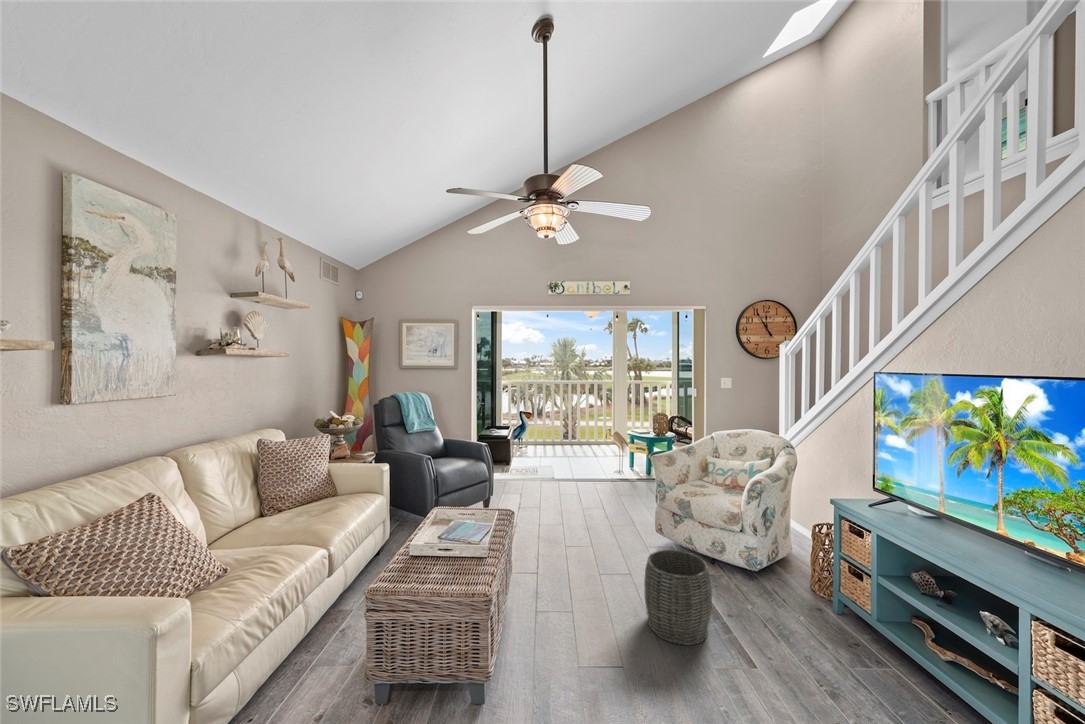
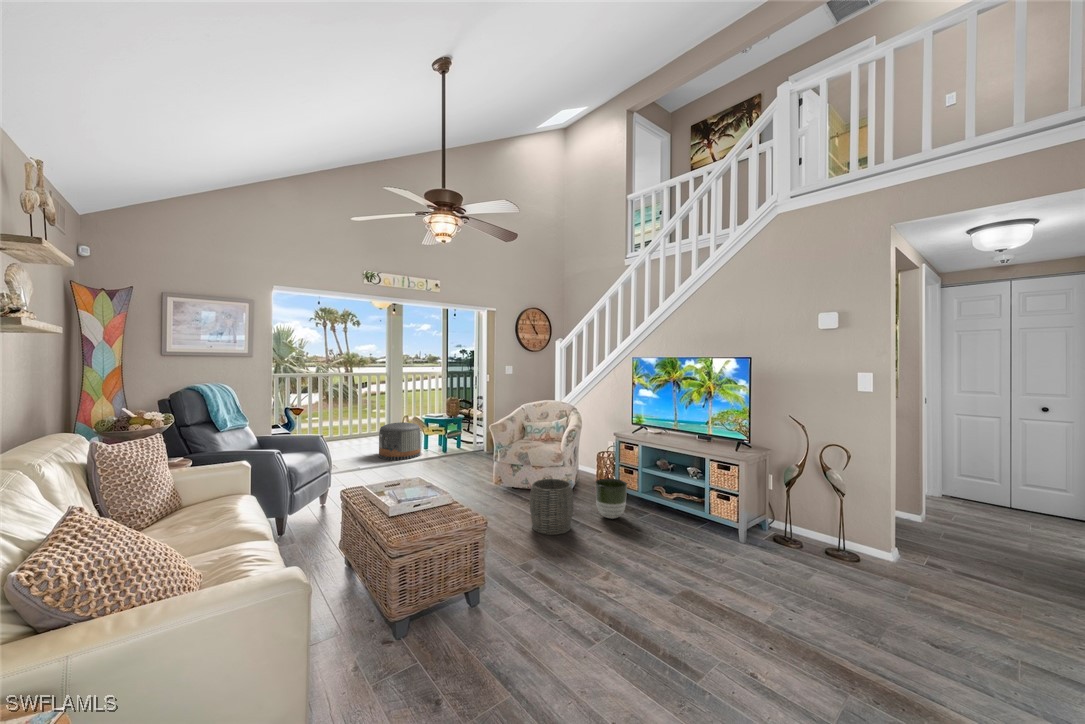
pouf: none [581,435,623,475] -> present [379,422,421,460]
planter: none [764,574,826,652] -> present [595,479,627,519]

